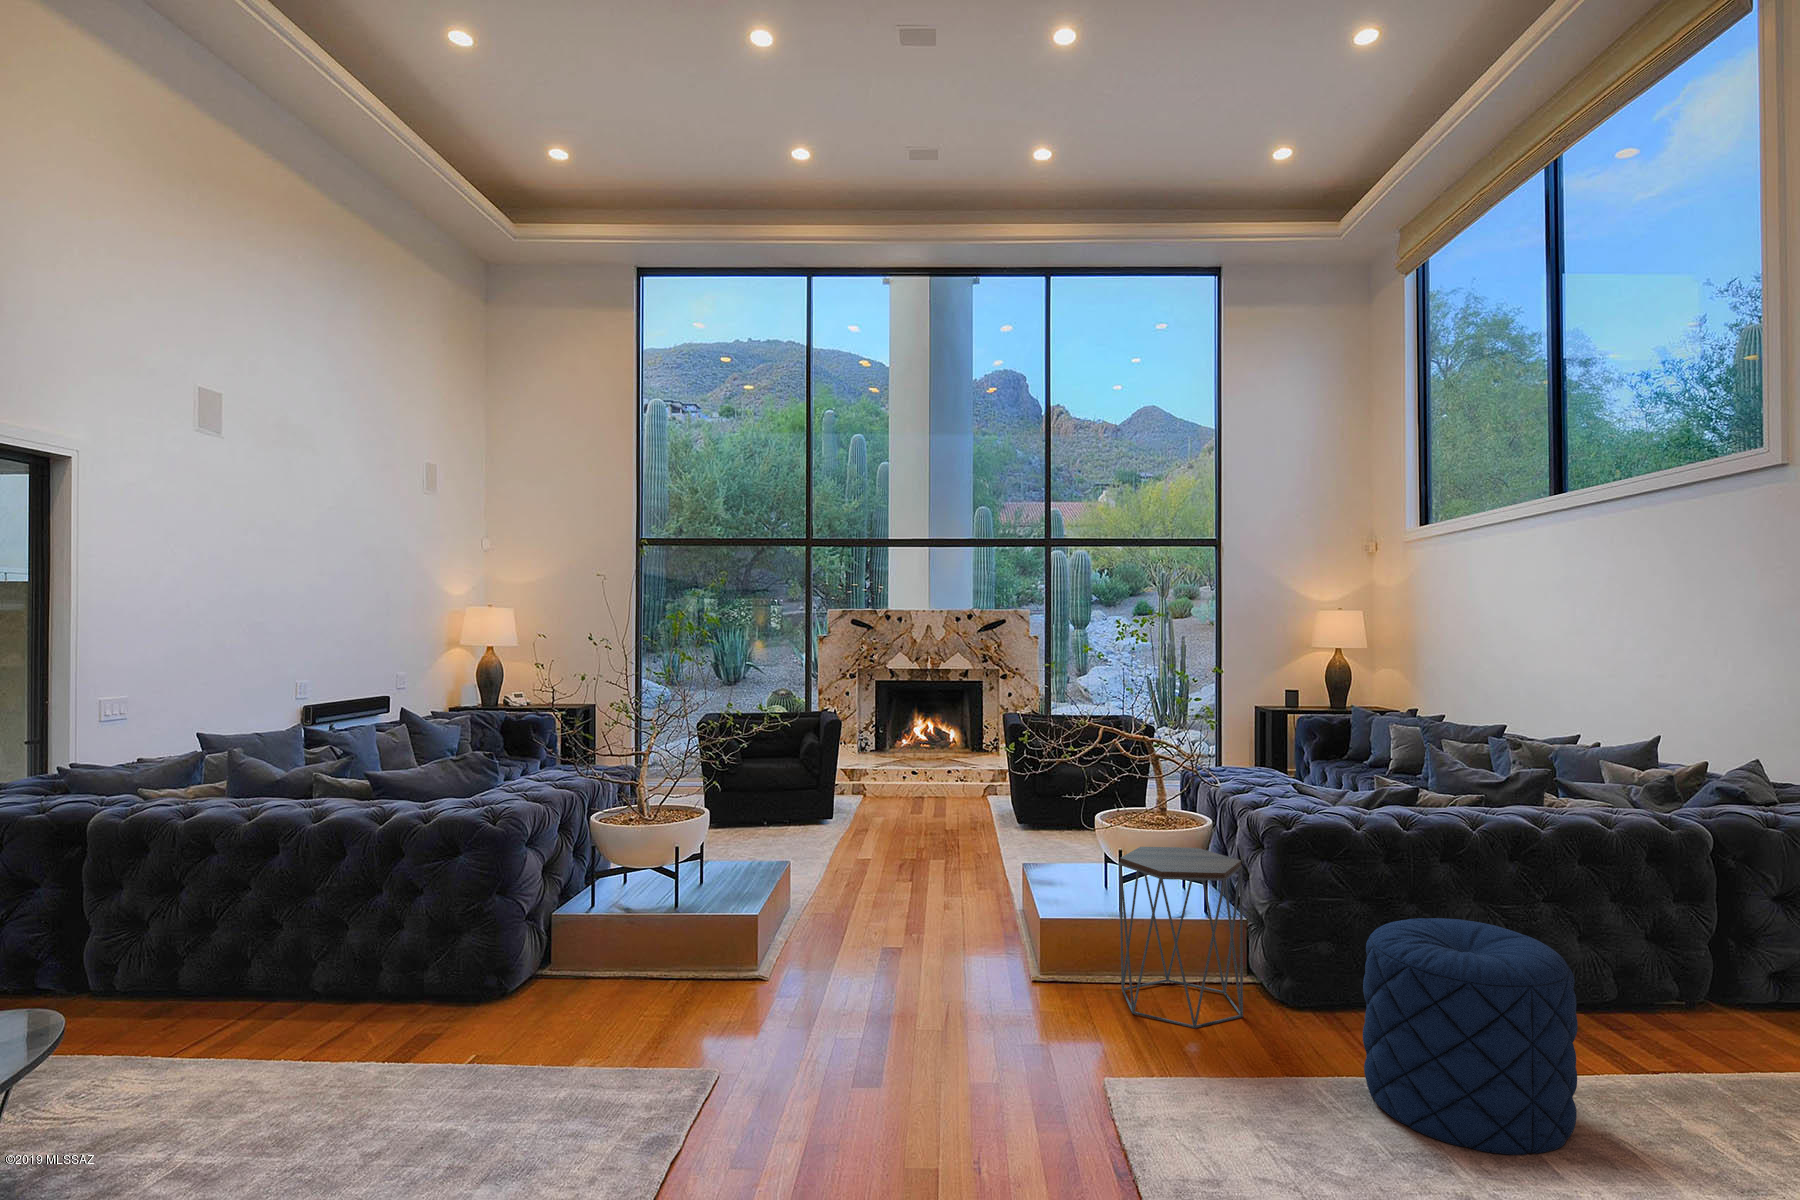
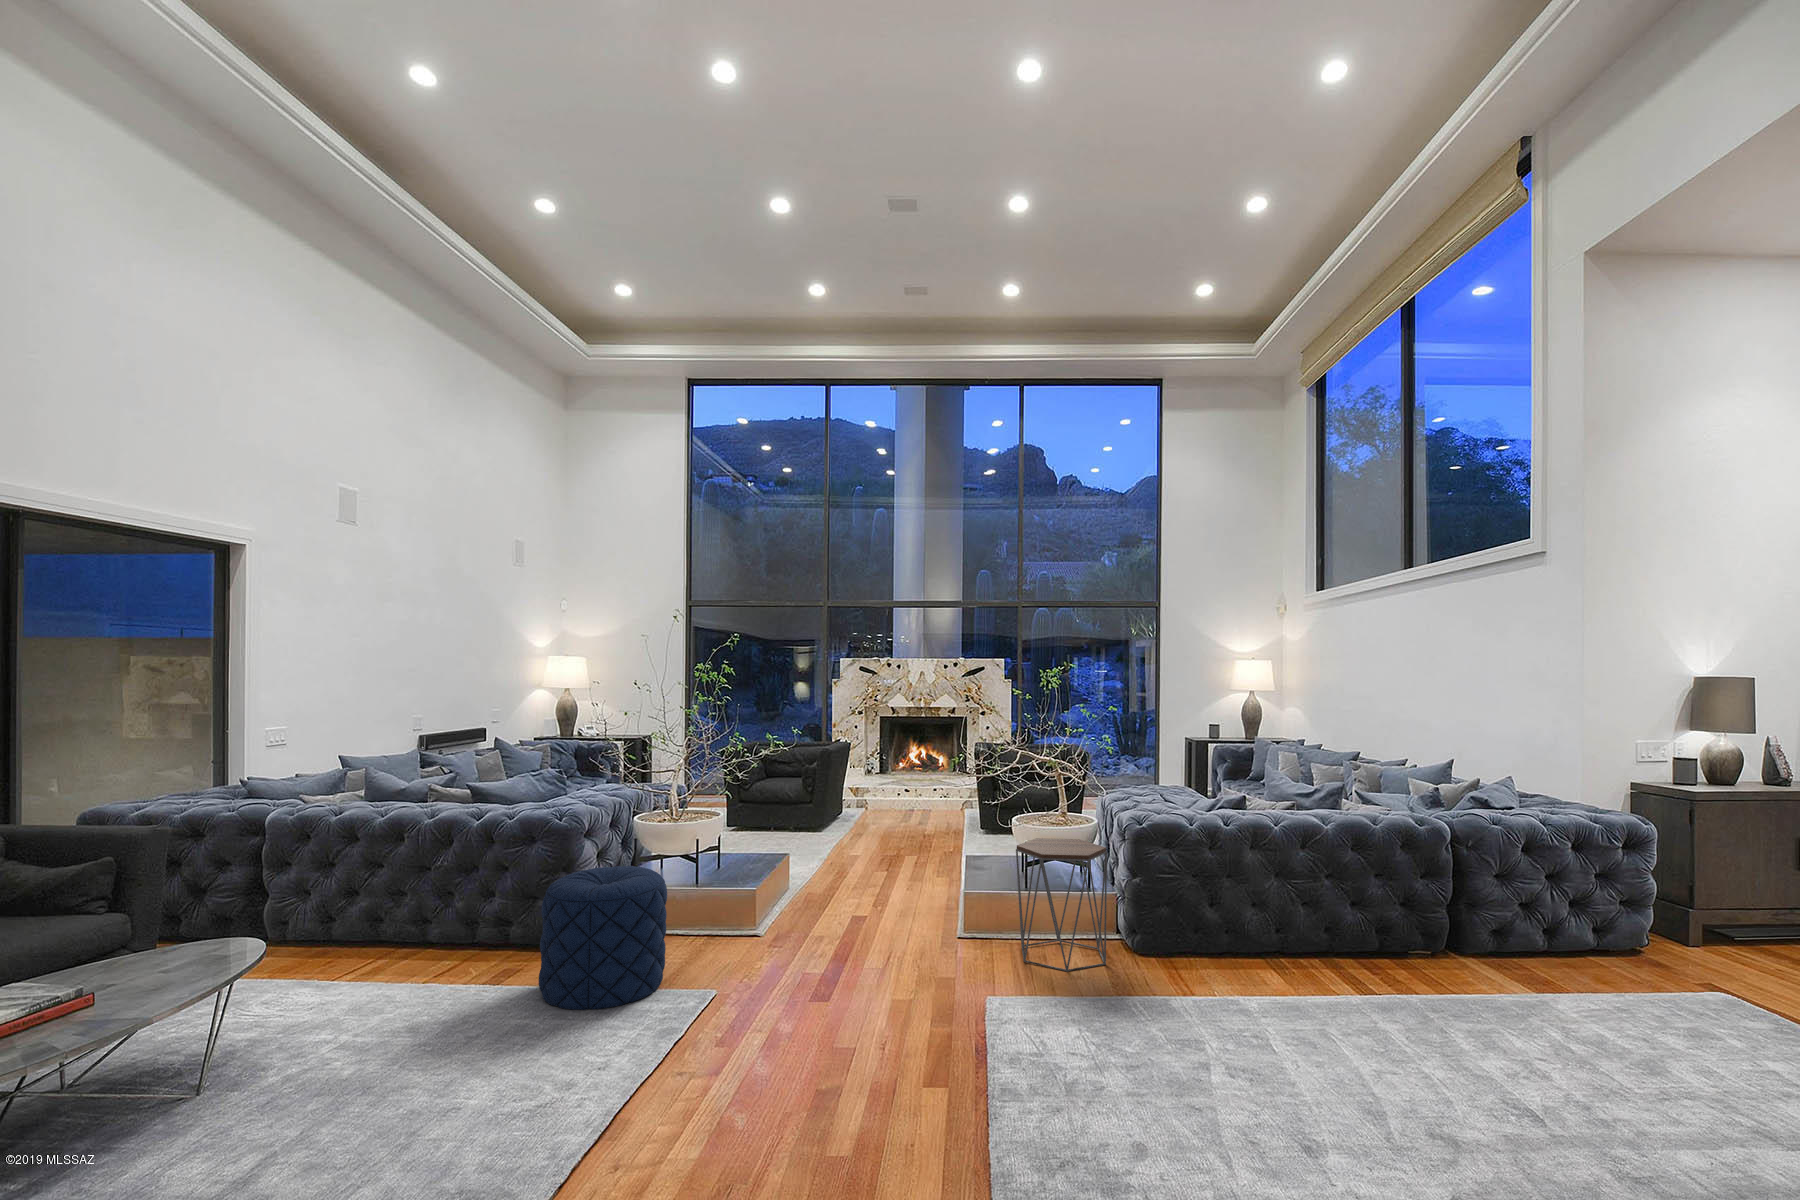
pouf: present [1363,918,1578,1155] -> present [539,866,667,1010]

